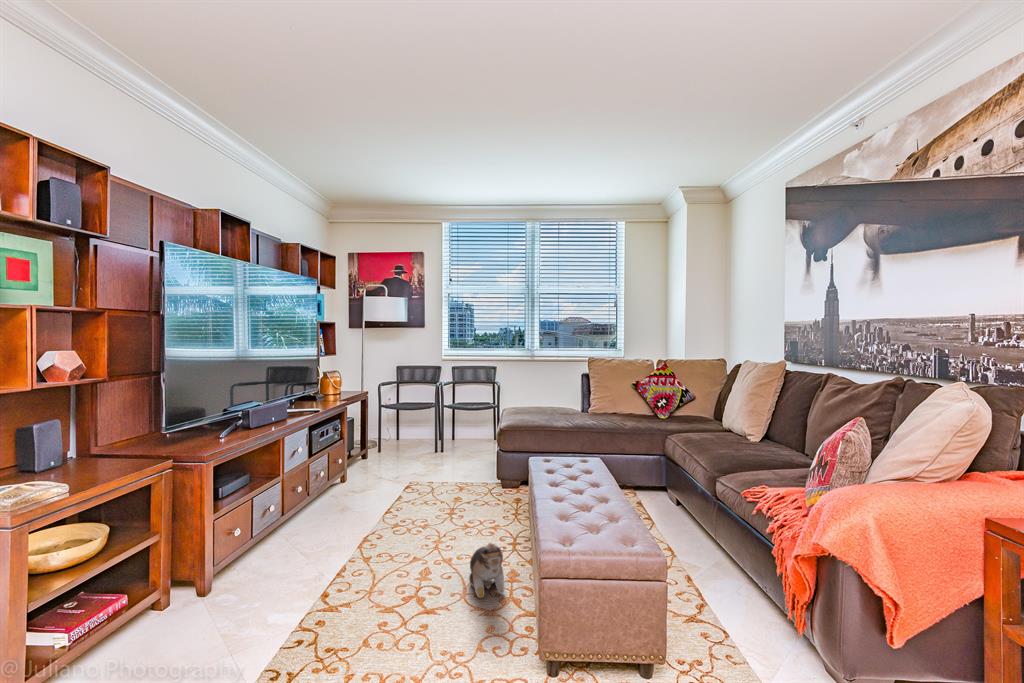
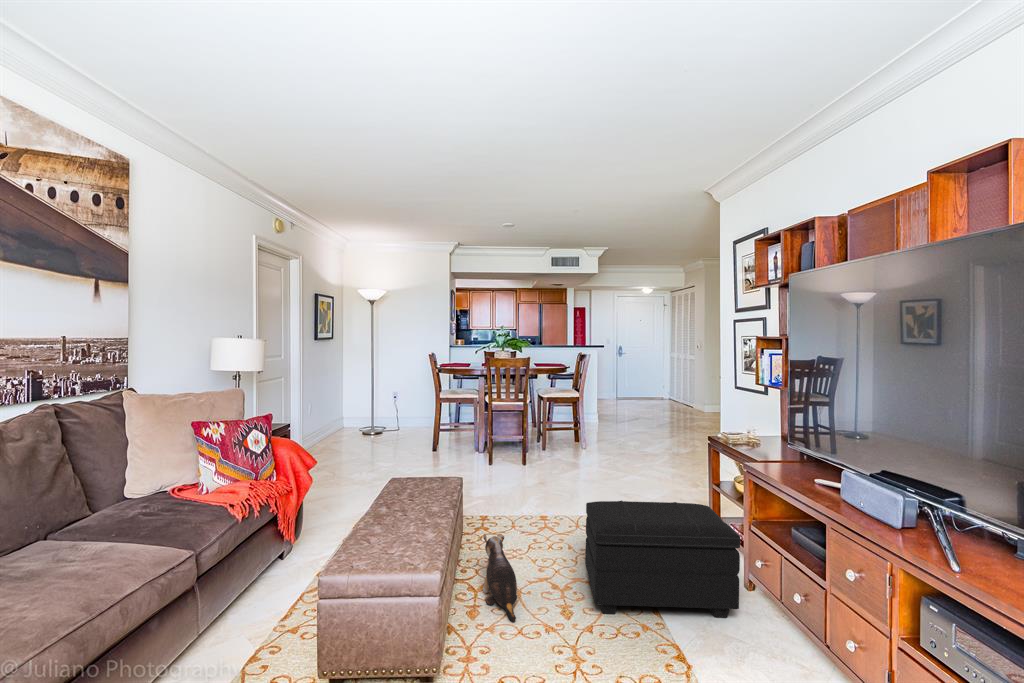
footstool: none [214,488,400,617] -> present [585,501,740,618]

